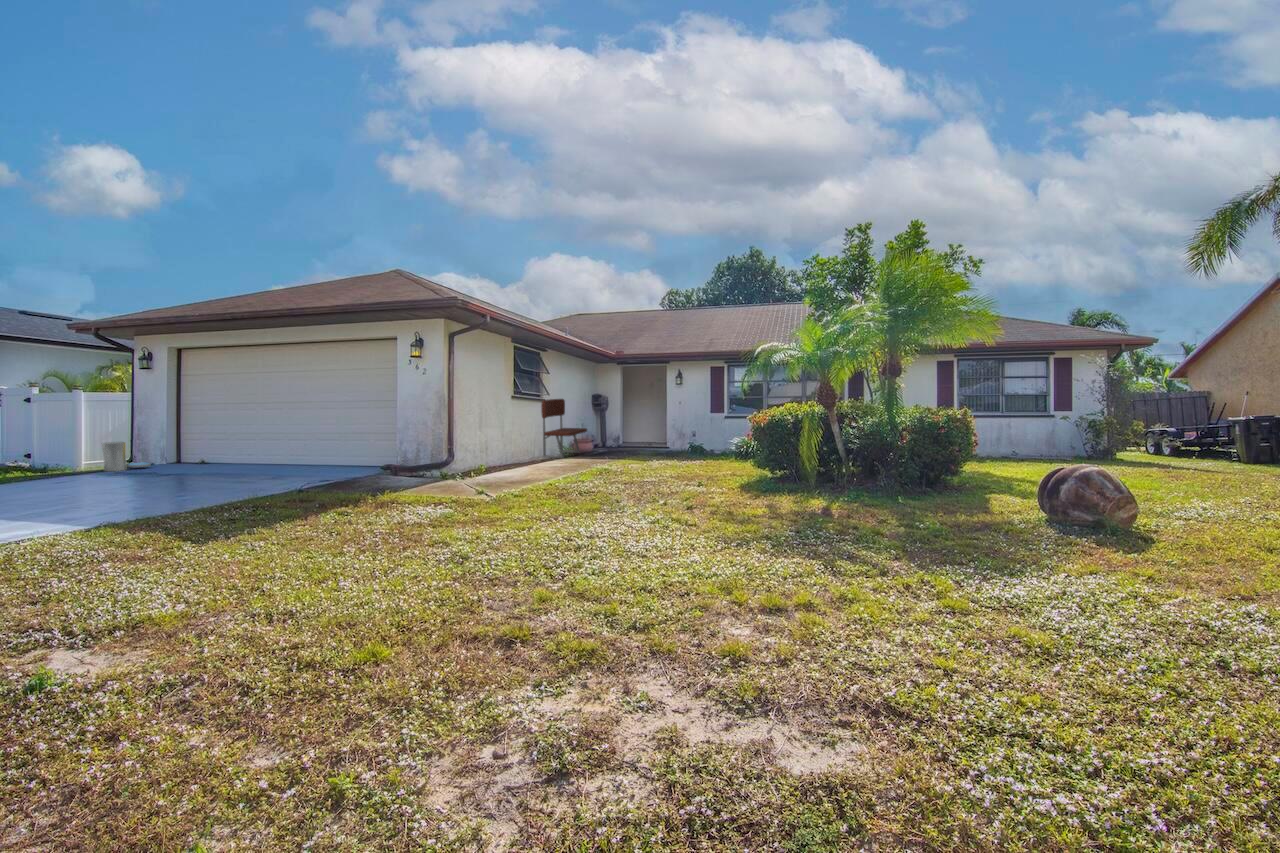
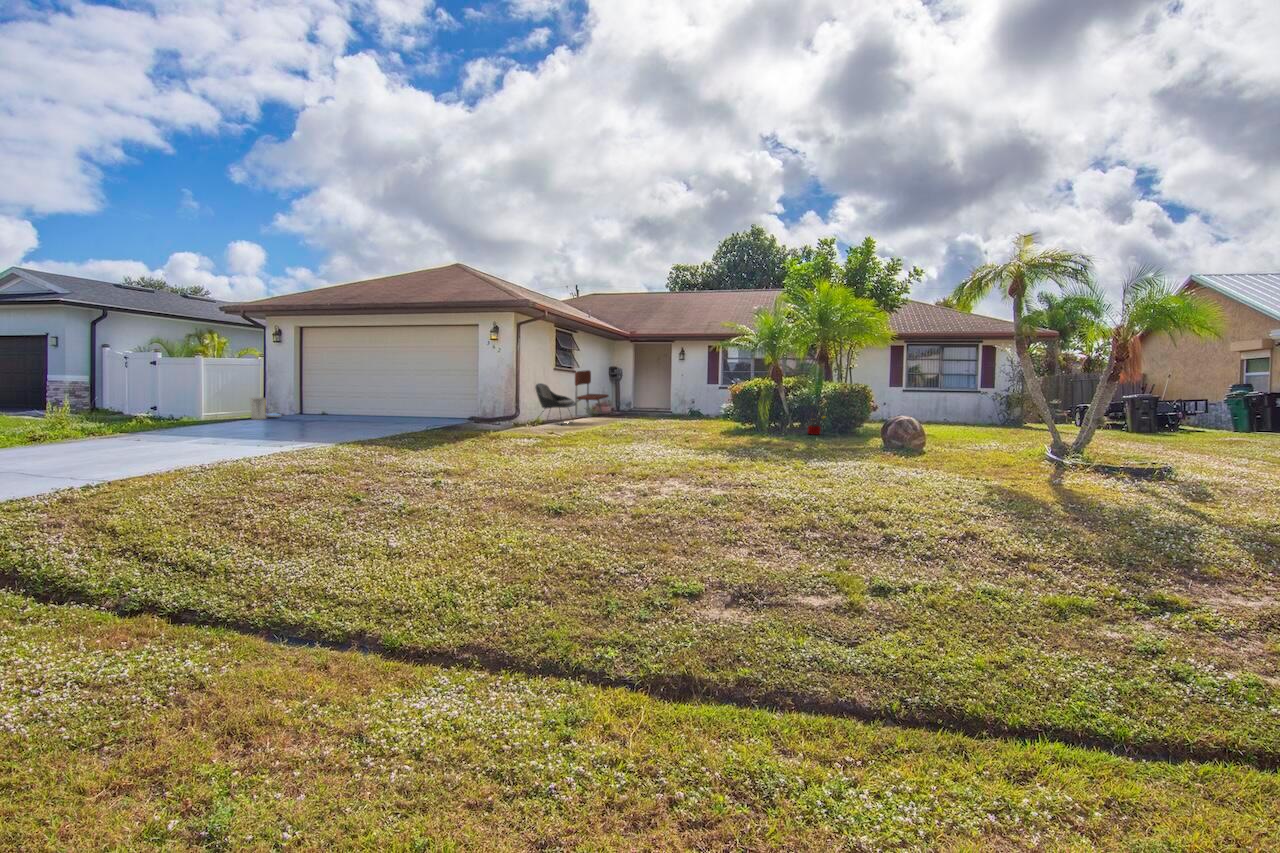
lounge chair: none [477,416,535,474] -> present [535,383,576,423]
decorative plant: none [856,435,886,482] -> present [807,411,826,435]

